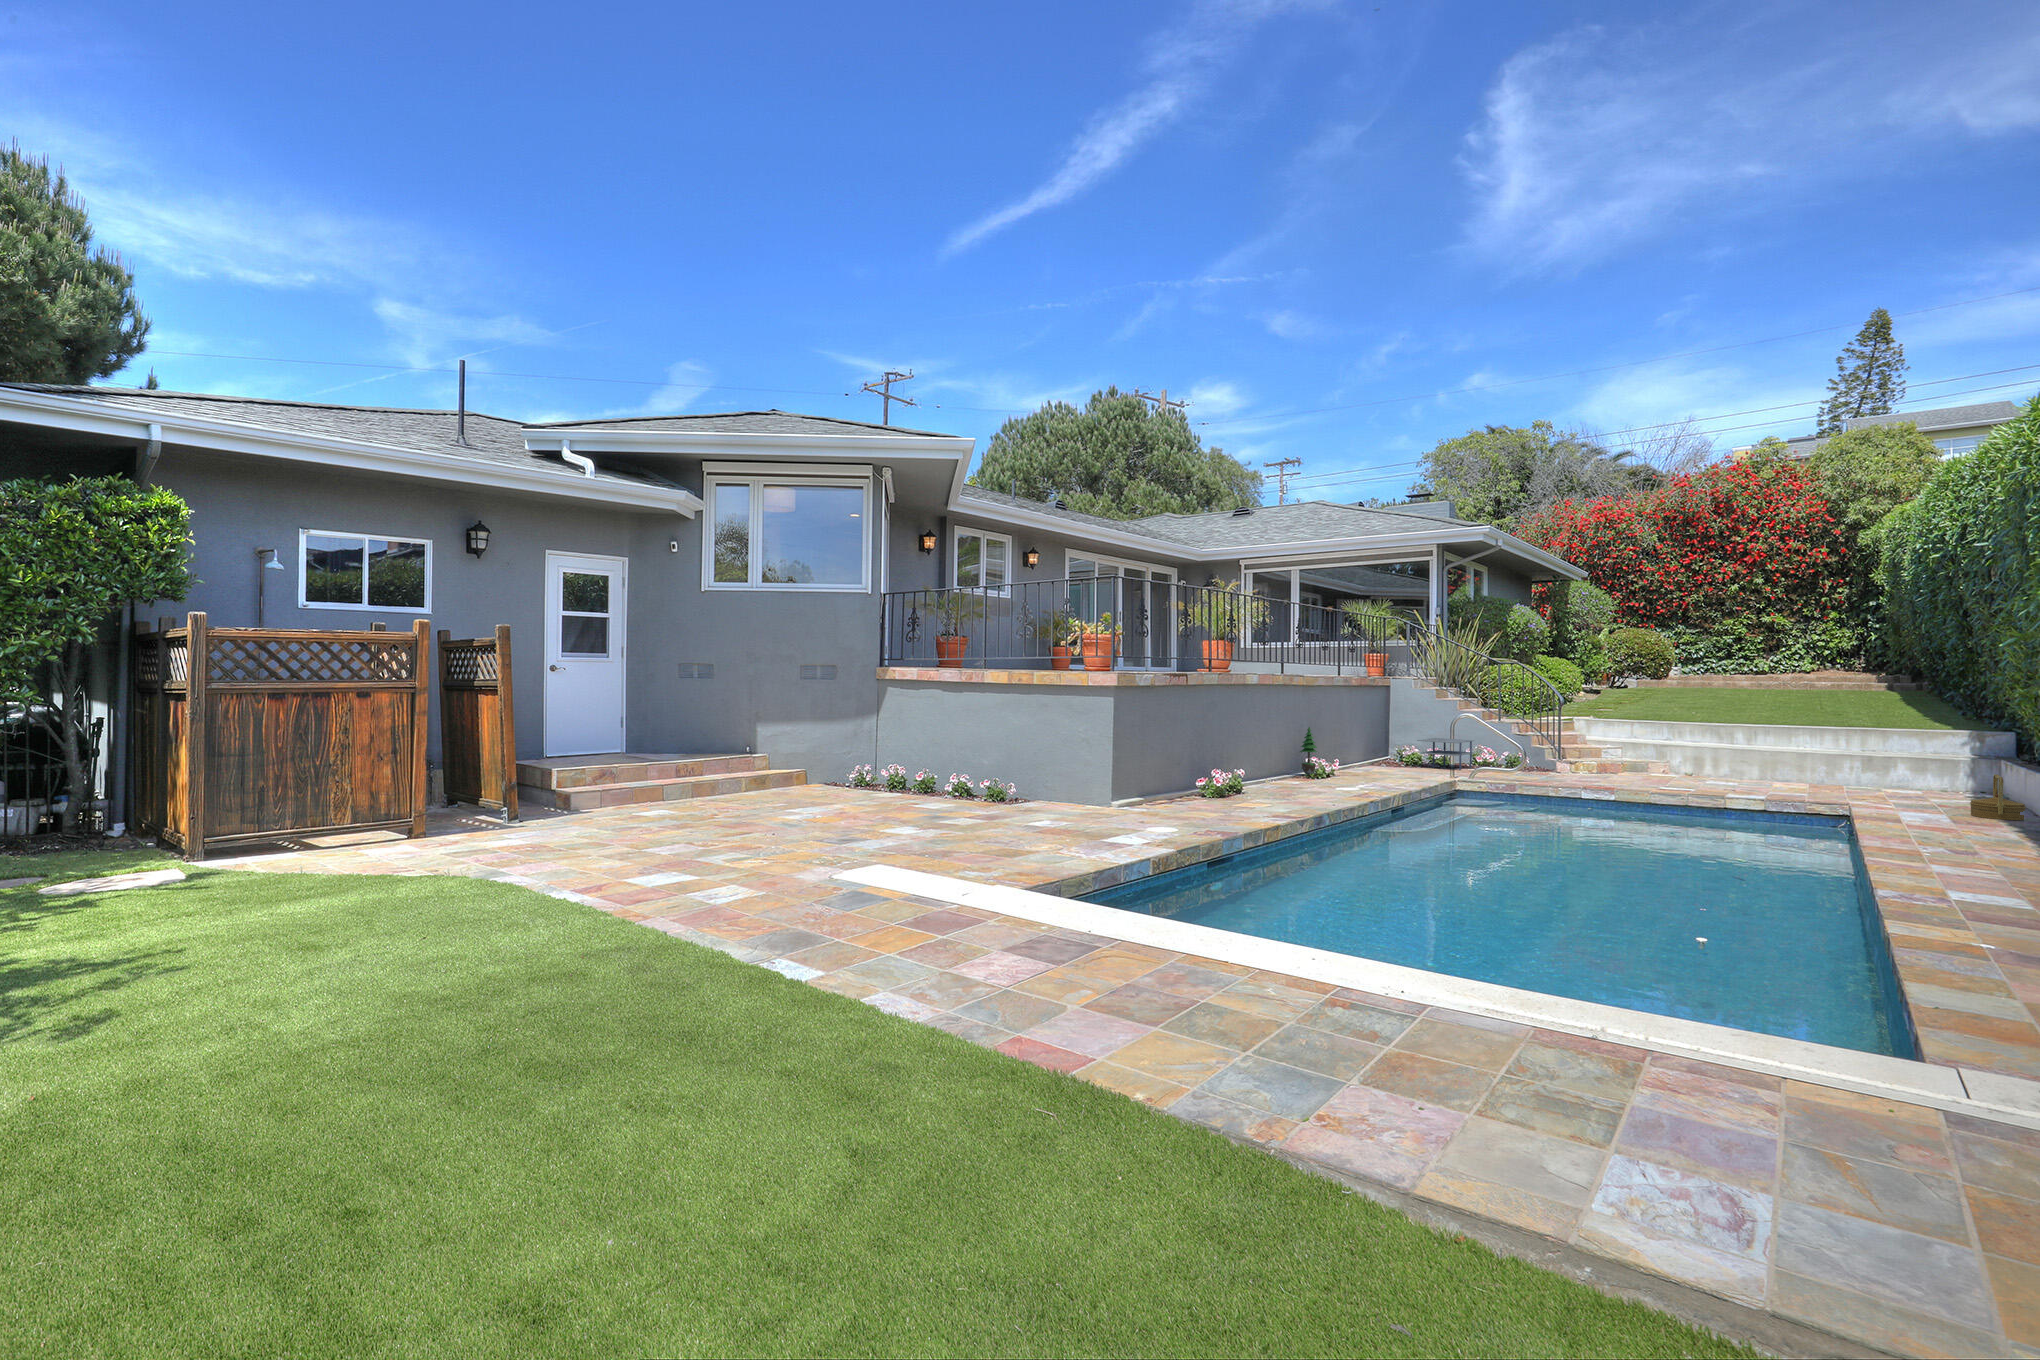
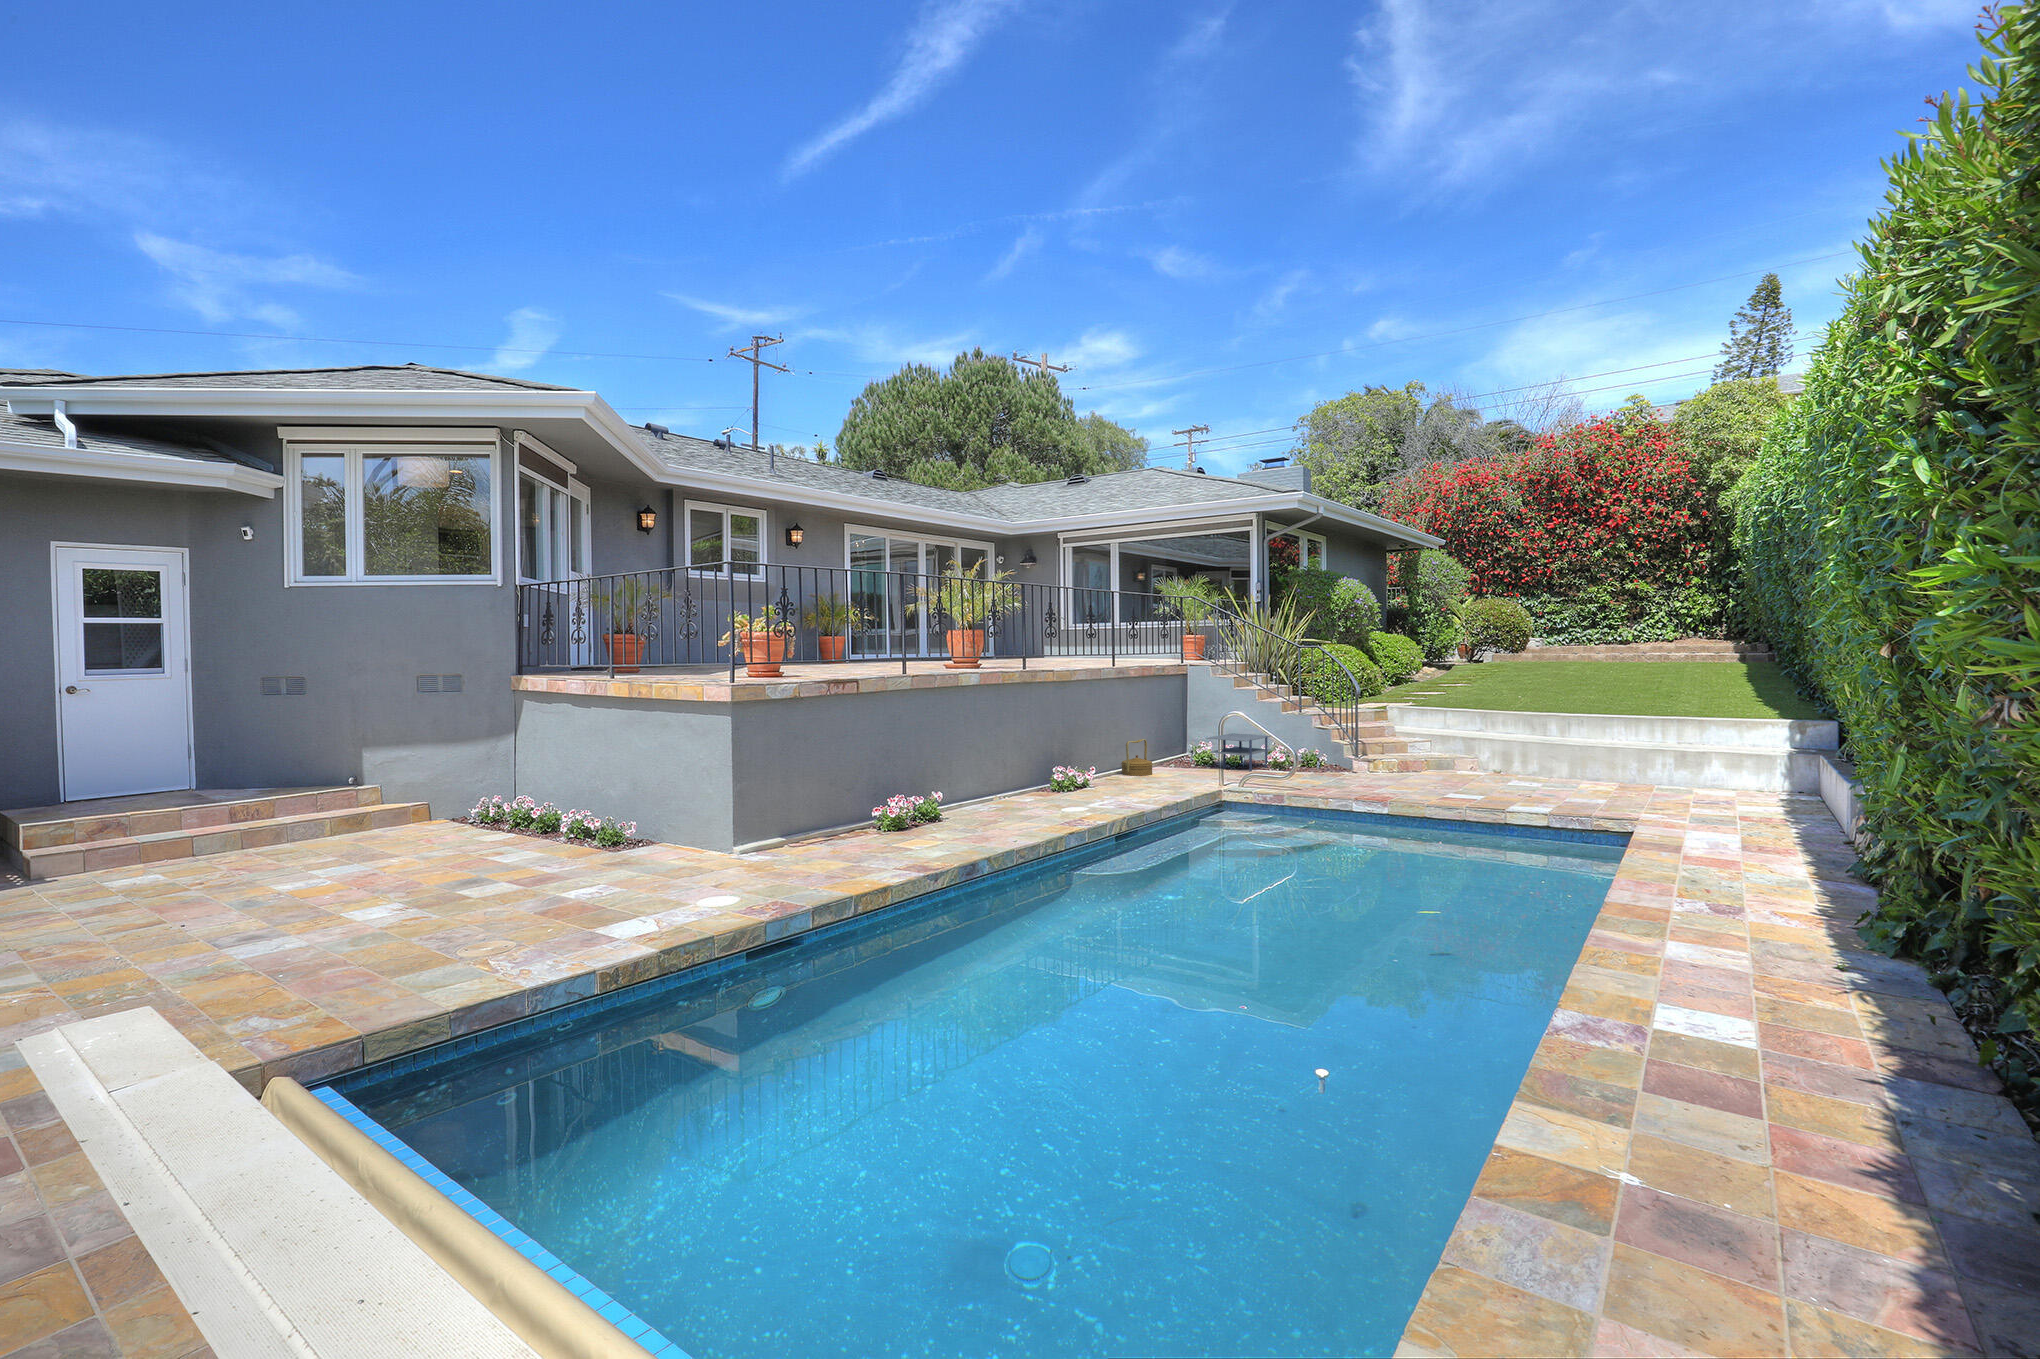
potted tree: present [1300,727,1317,775] -> none [1051,730,1071,786]
woven basket: present [1970,774,2026,820] -> present [1121,739,1153,776]

